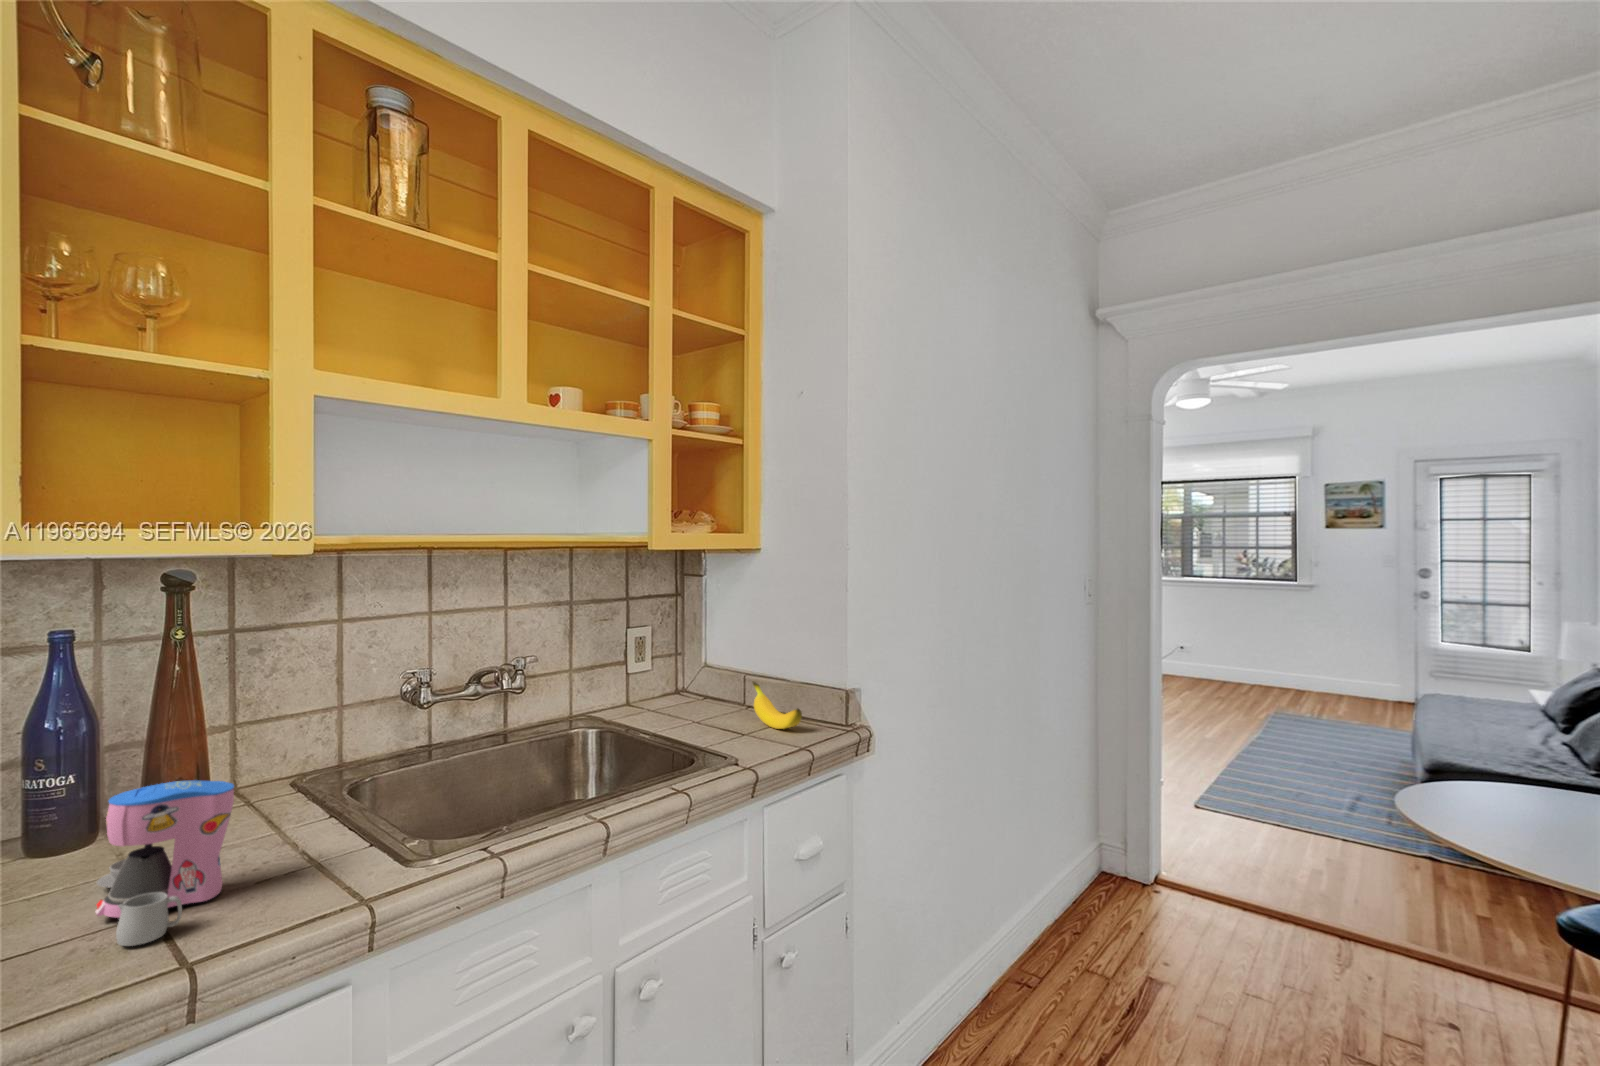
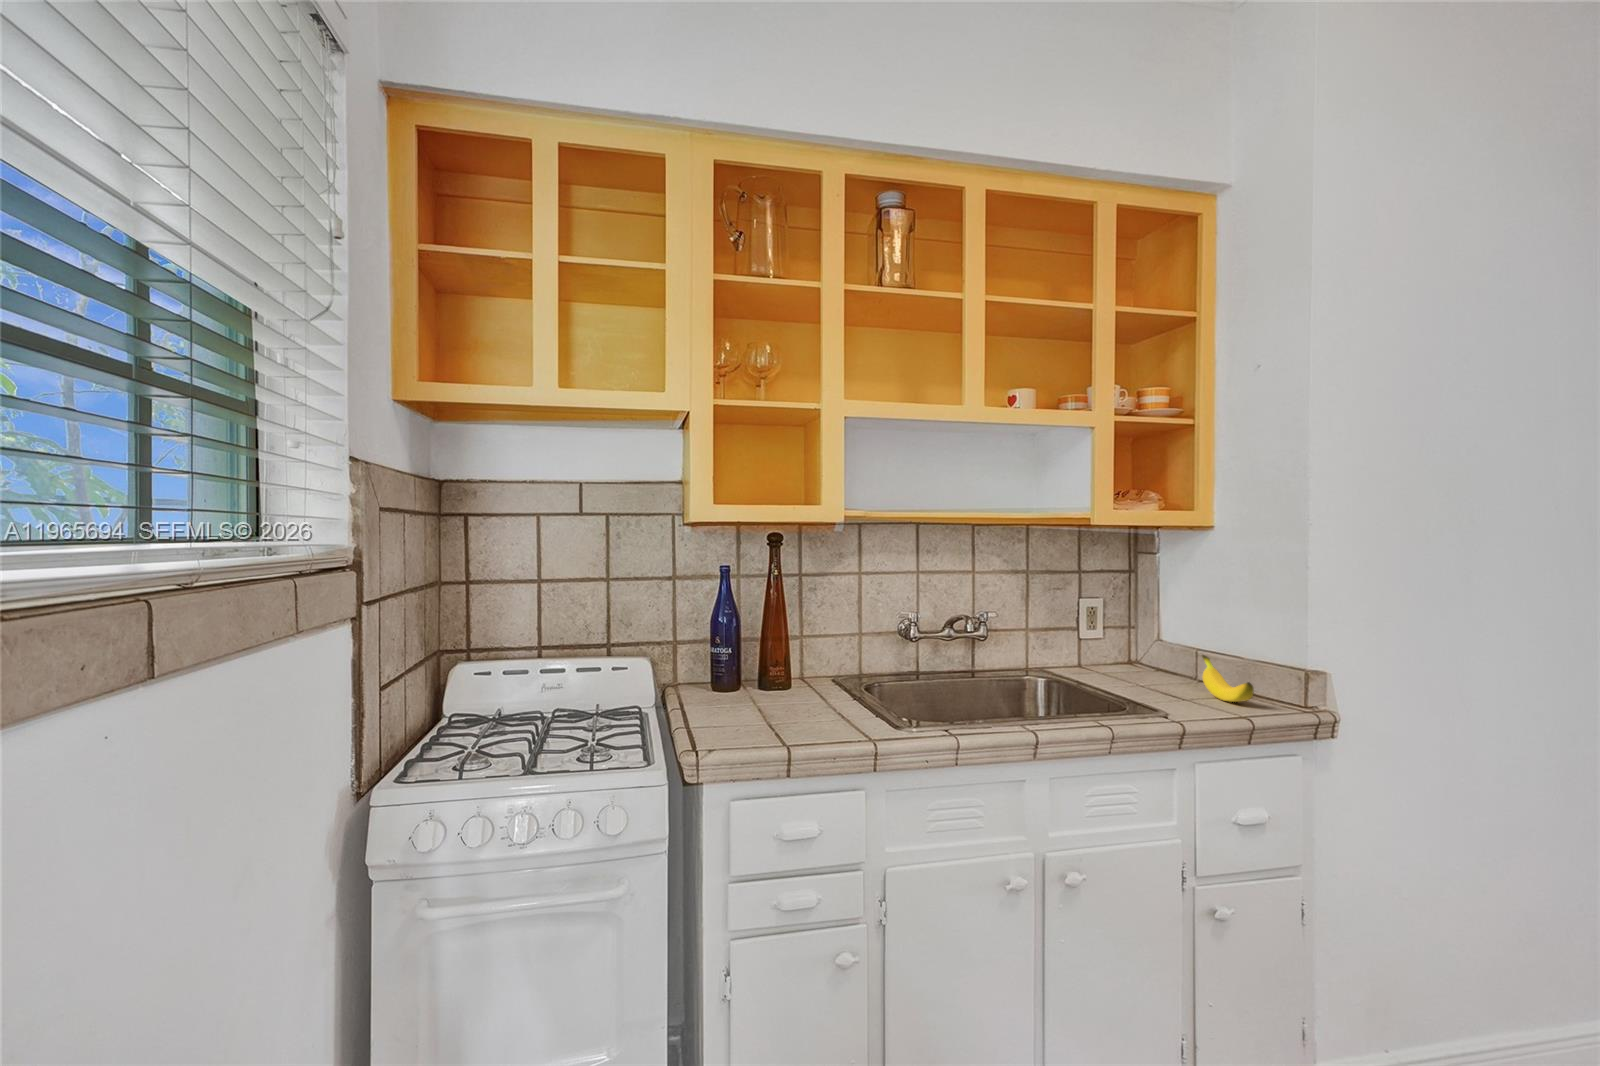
coffee maker: present [96,780,234,946] -> none [742,651,804,733]

